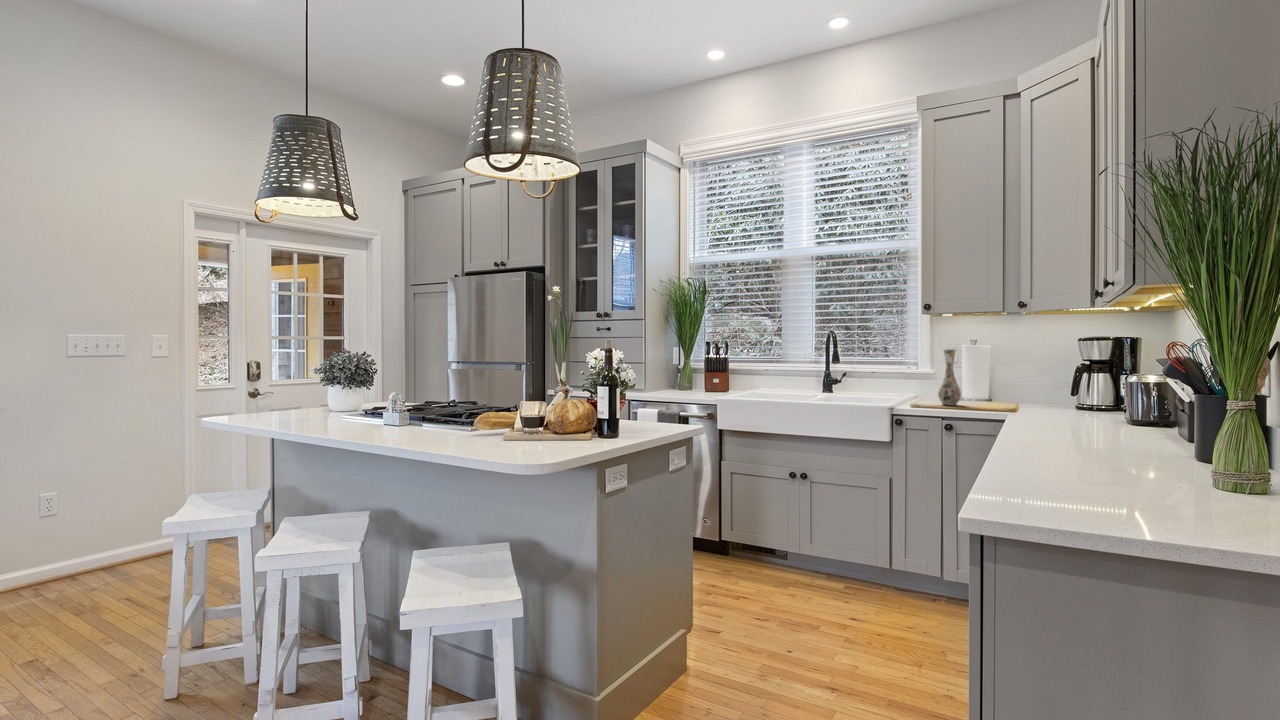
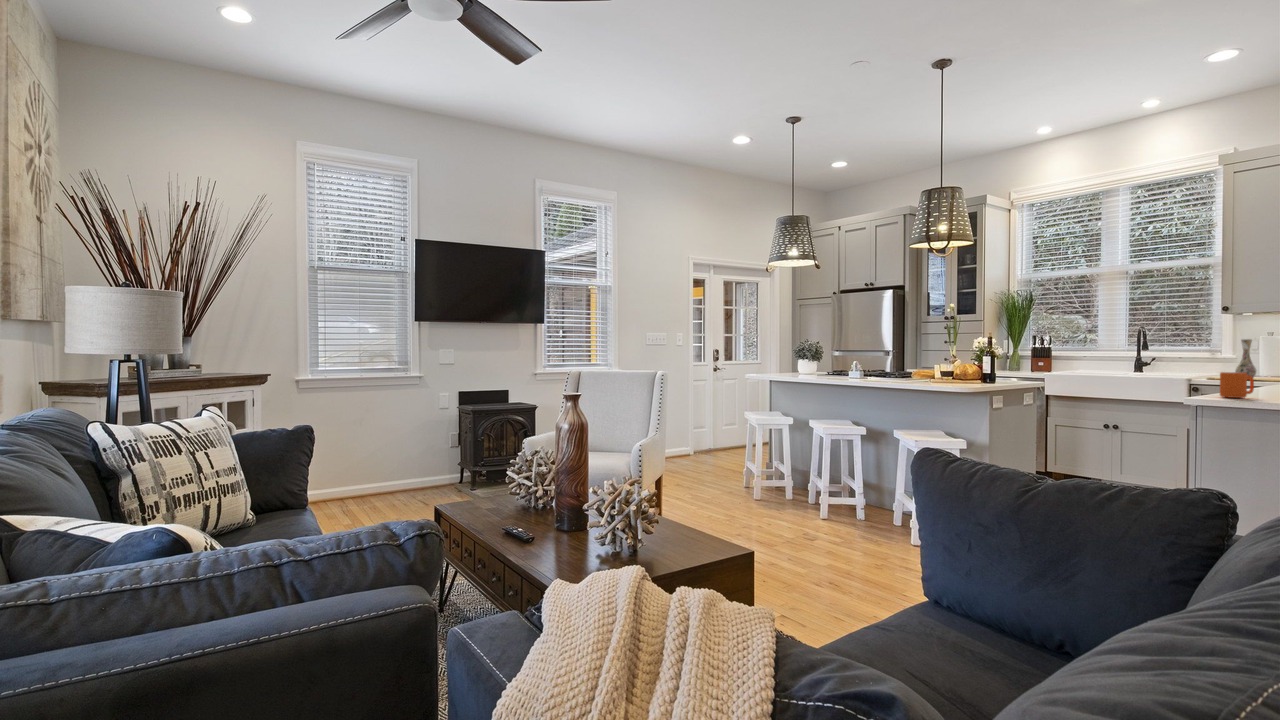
mug: none [1017,441,1078,507] -> present [1220,372,1254,398]

